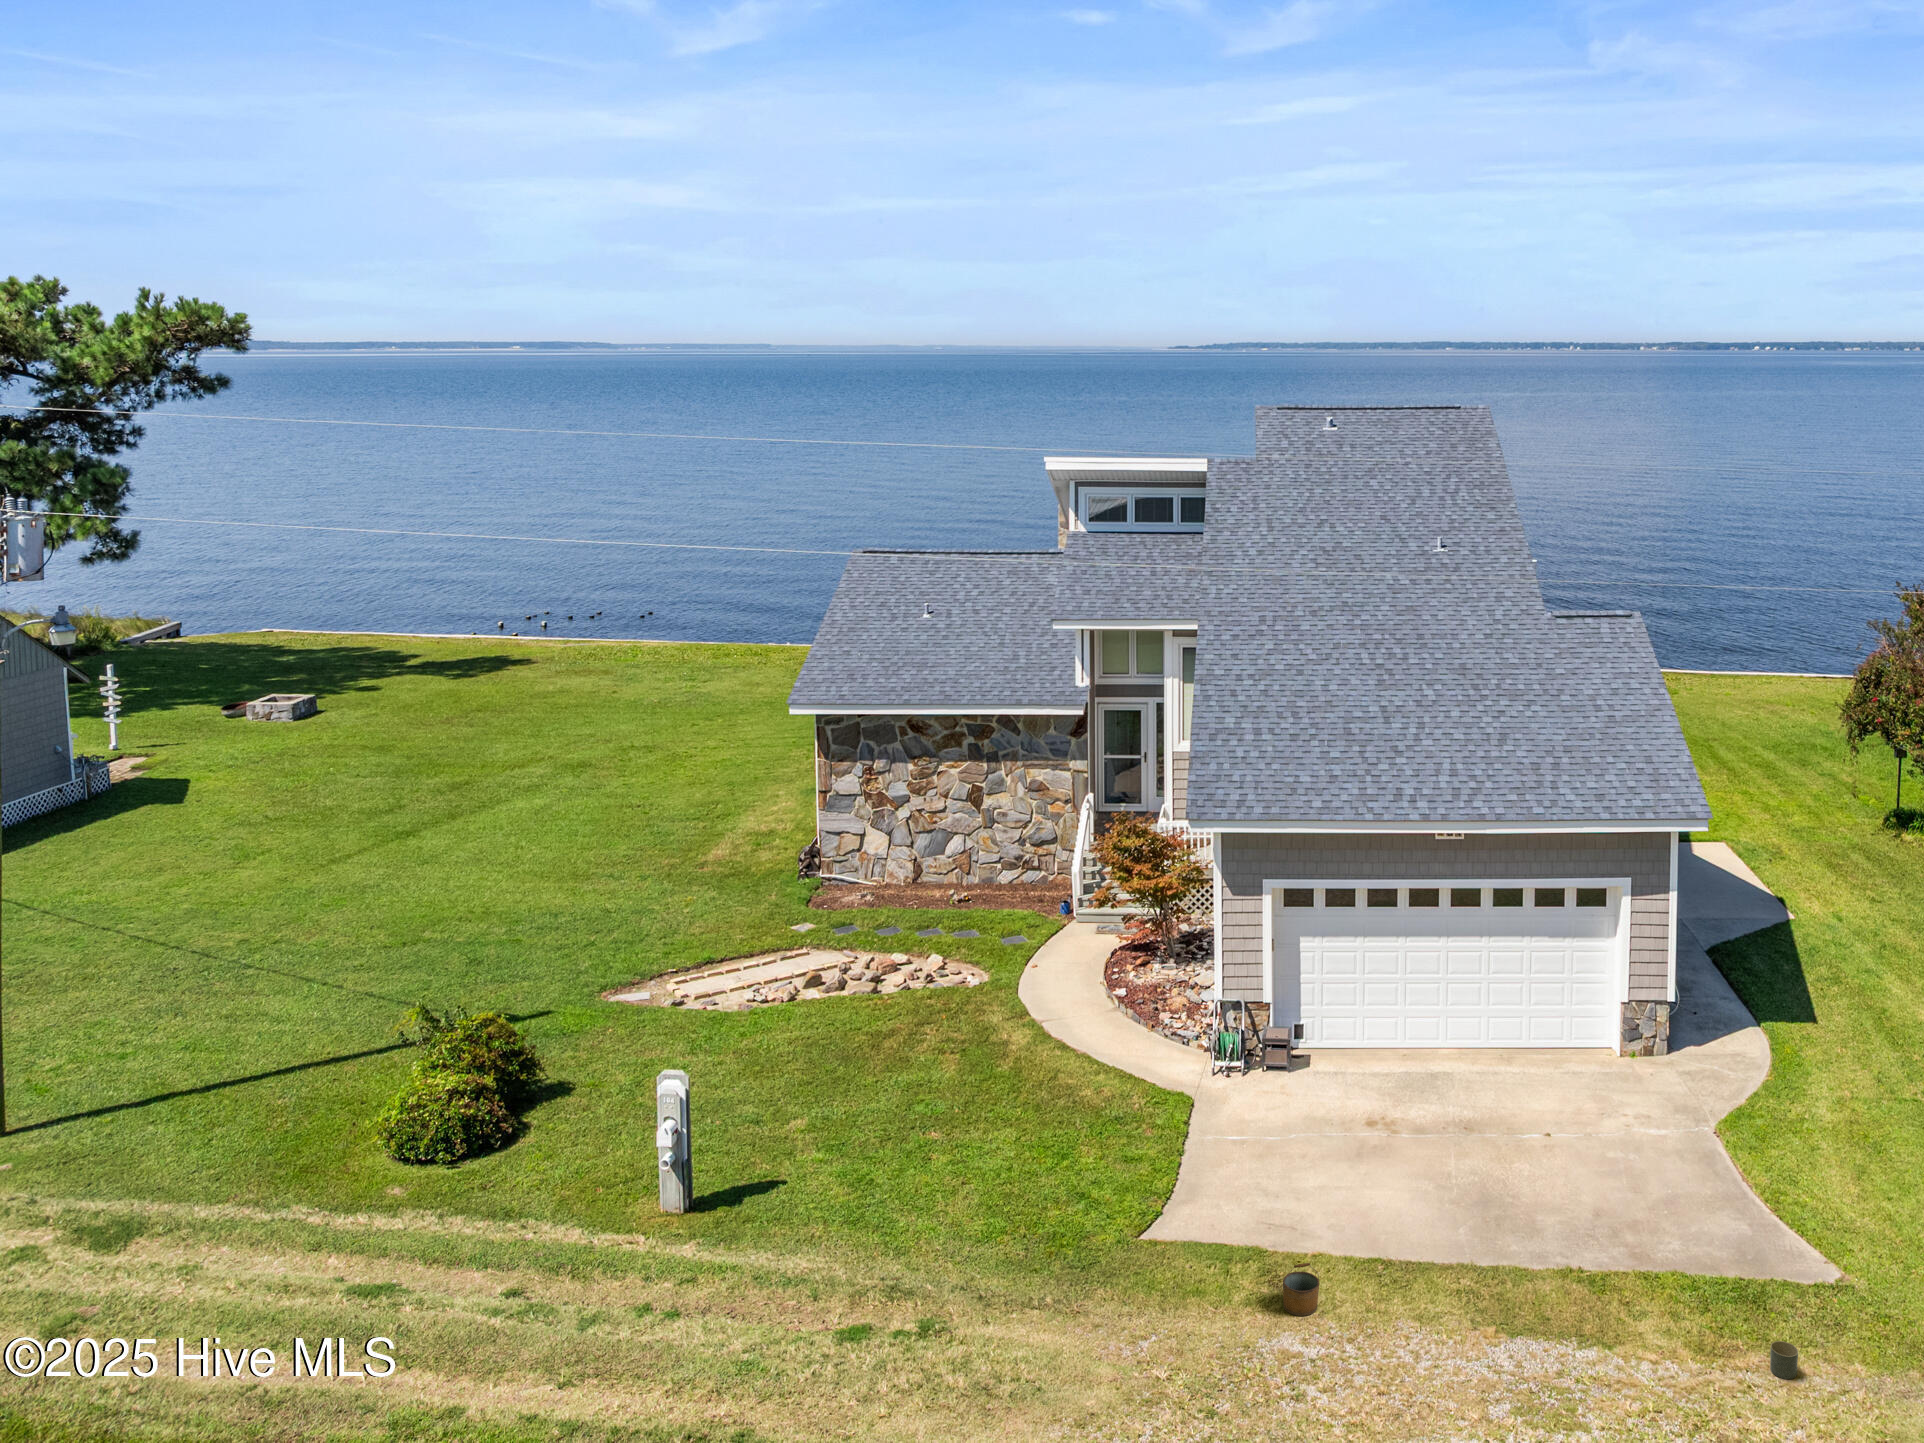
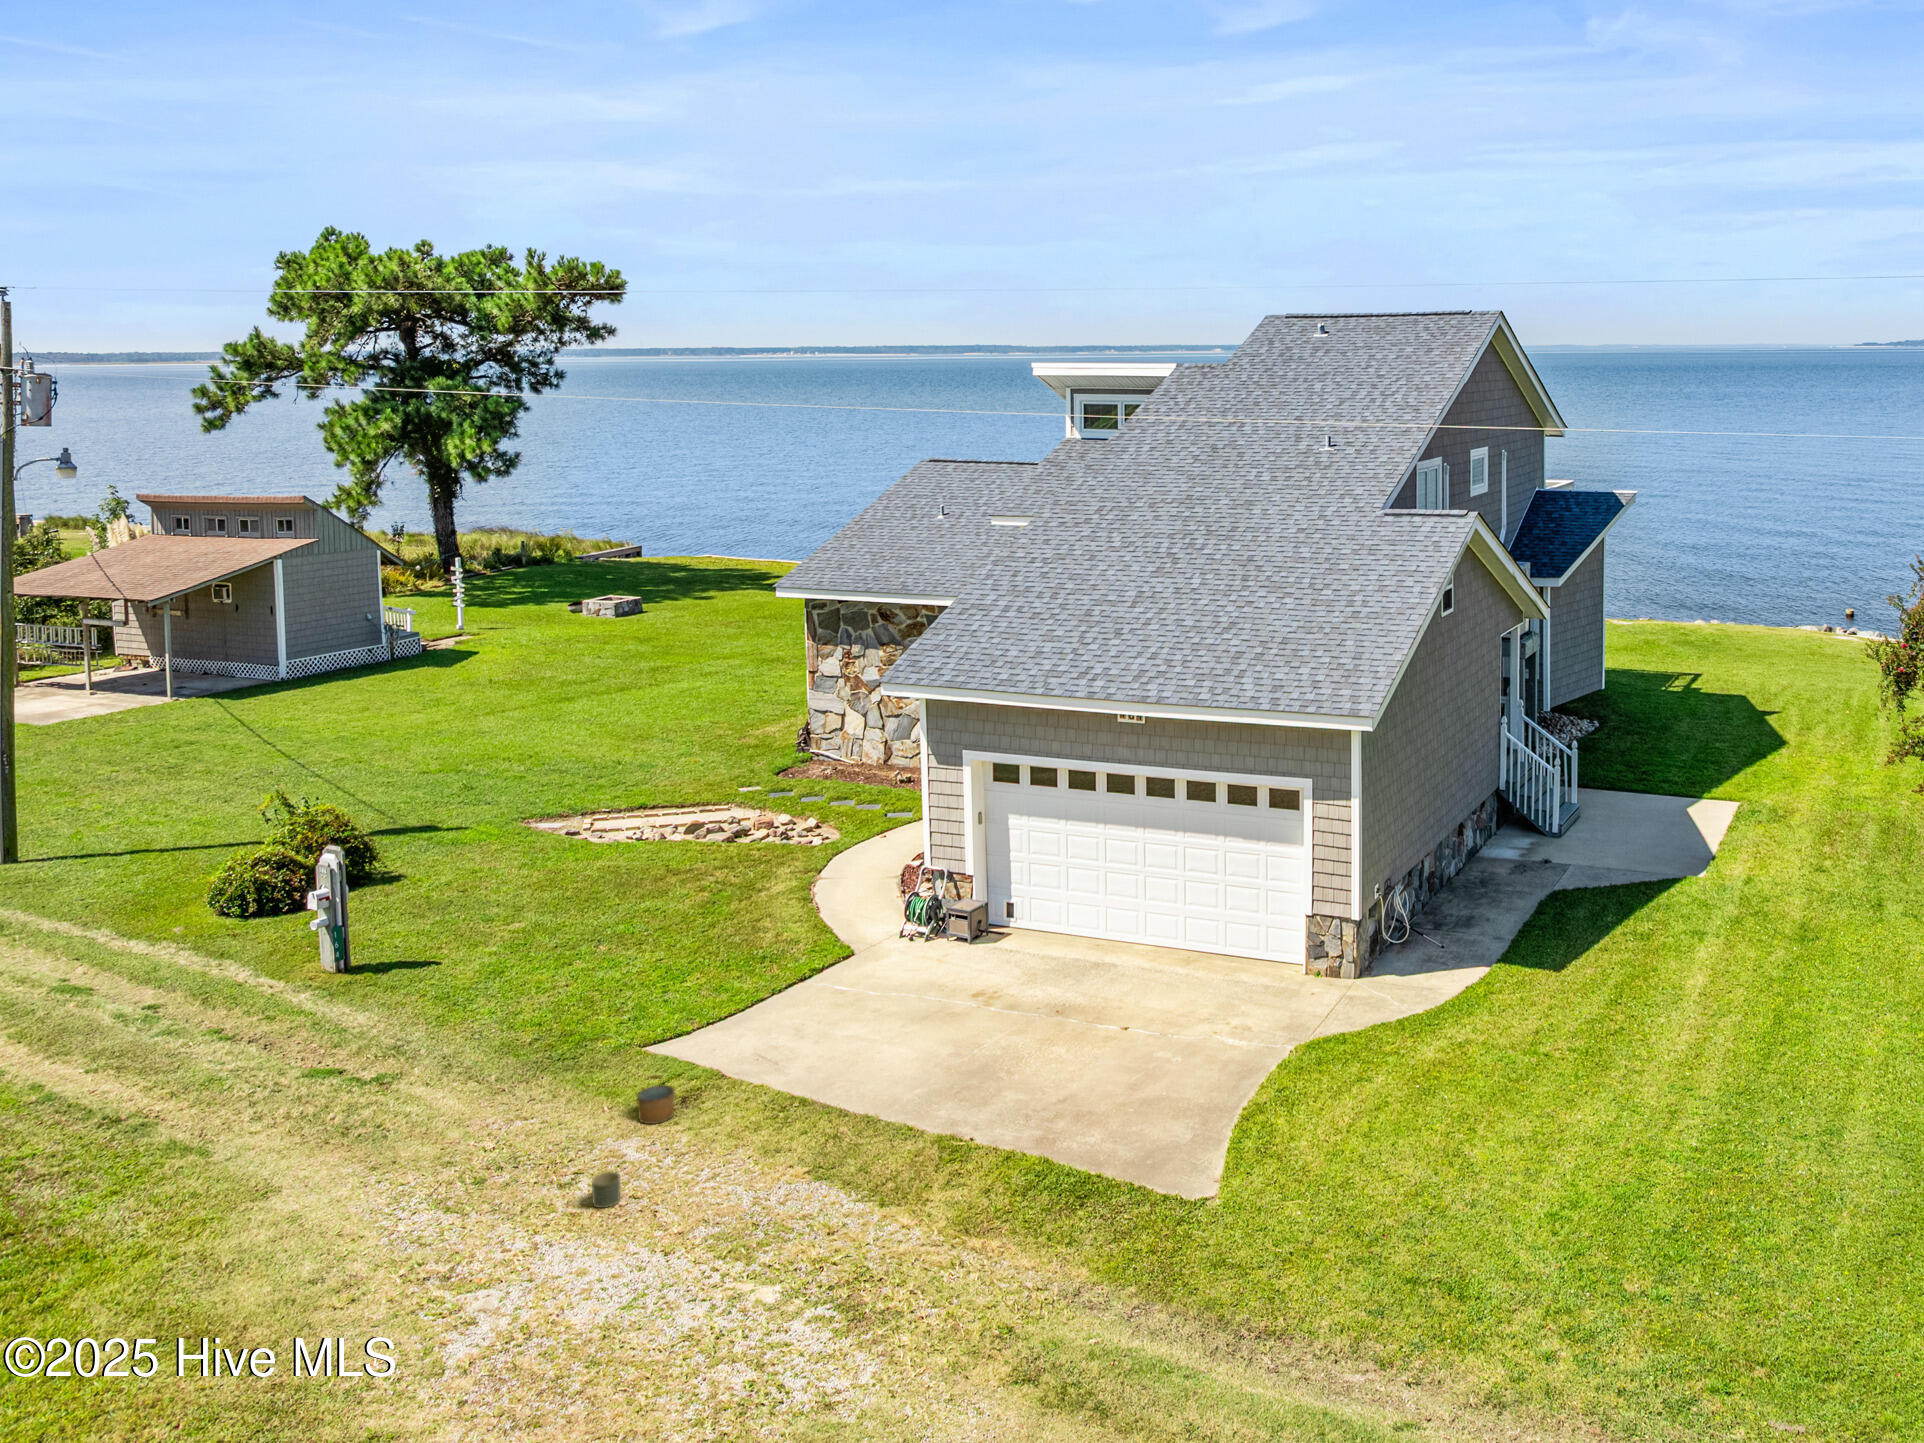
planter: present [1770,1341,1798,1379] -> present [592,1172,621,1208]

